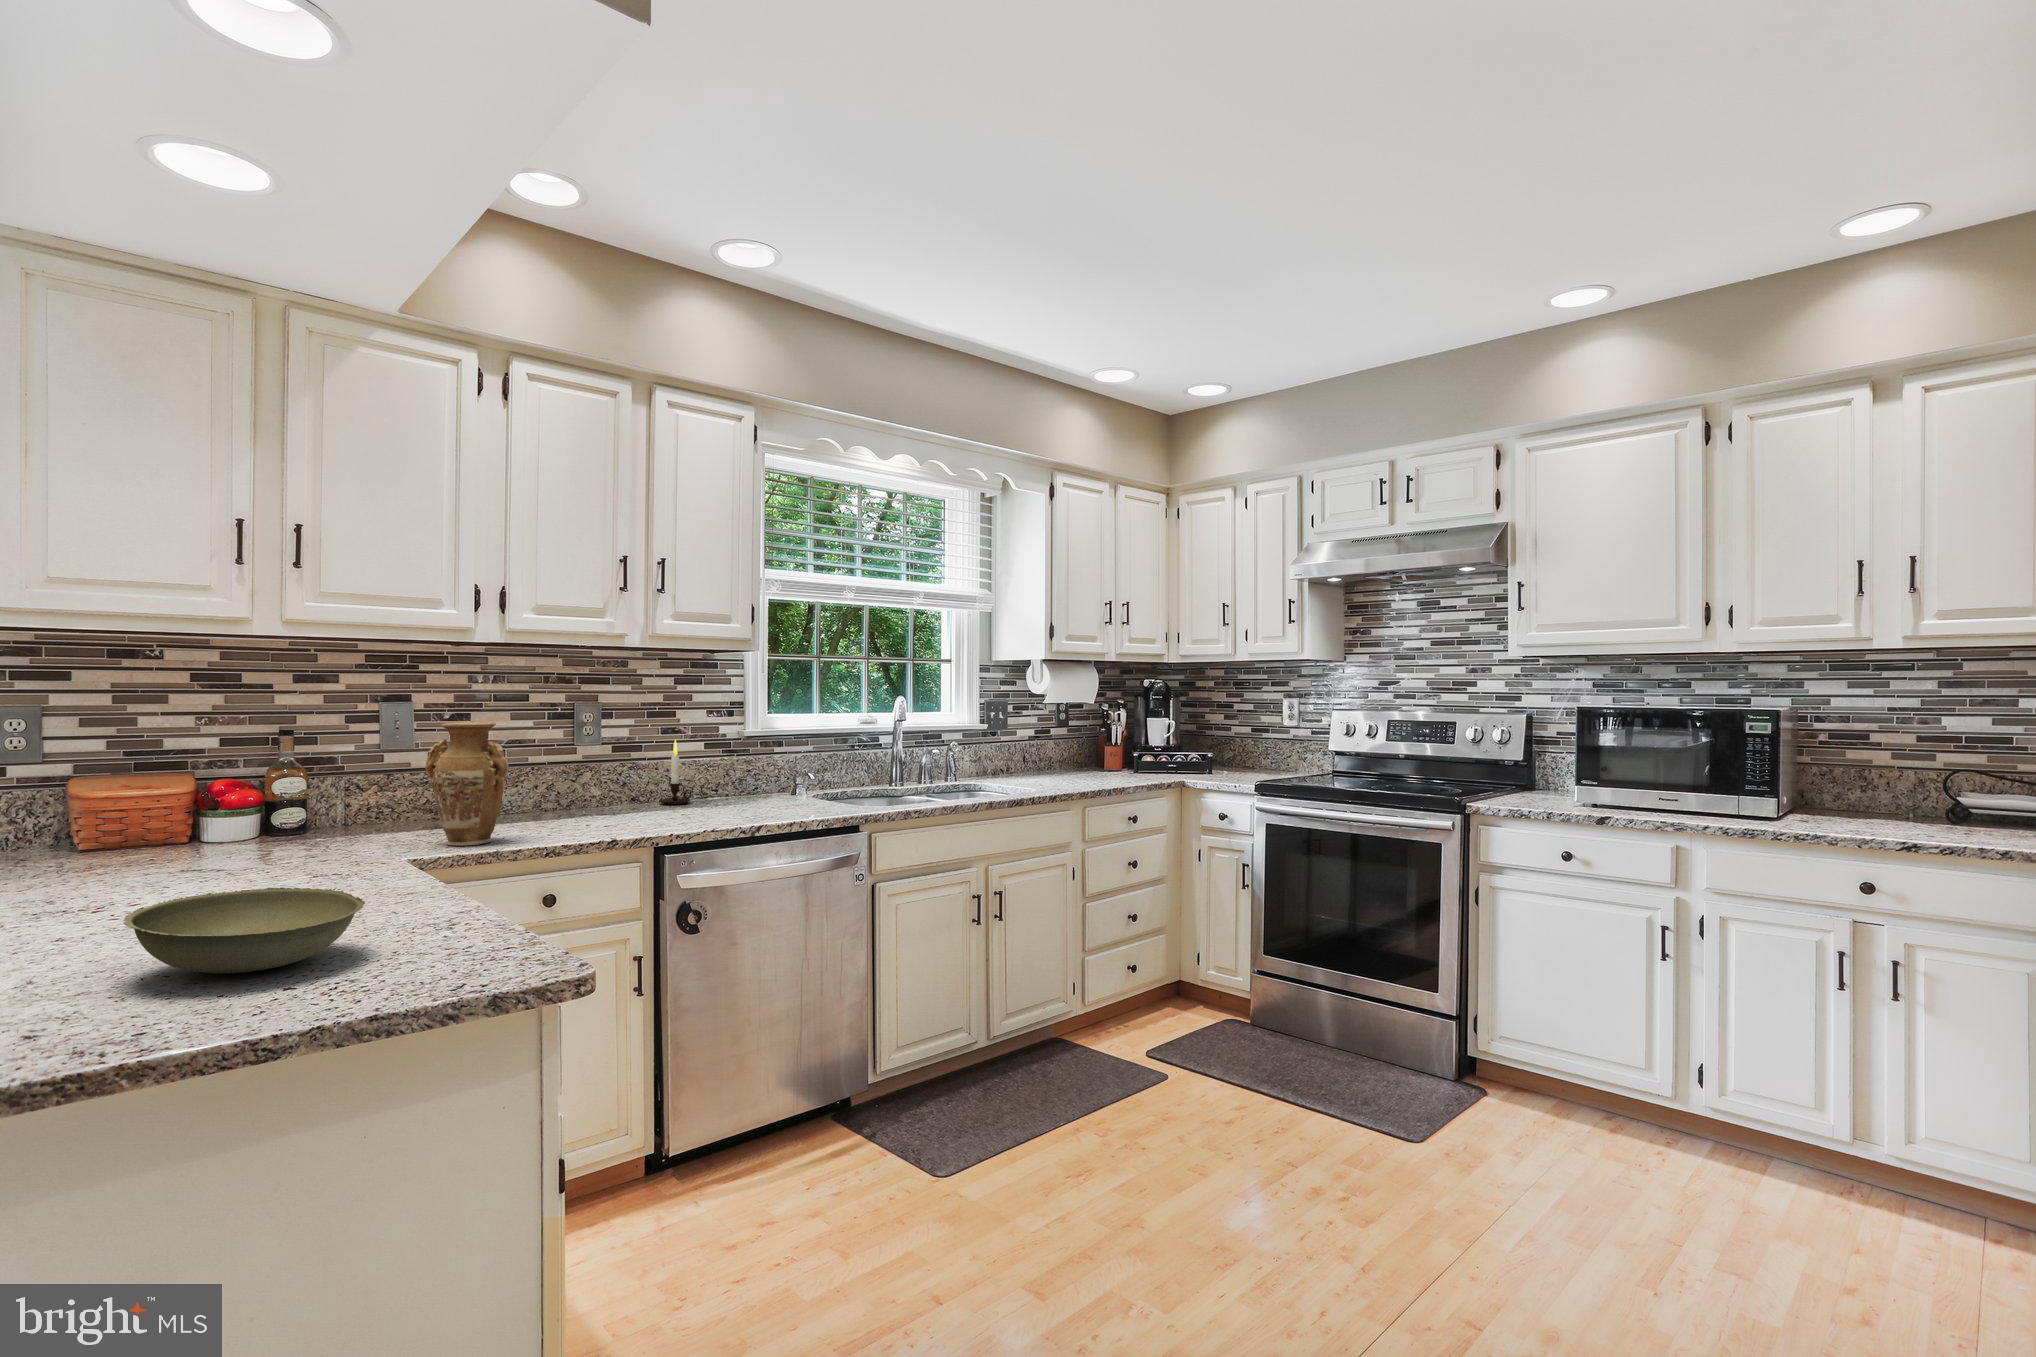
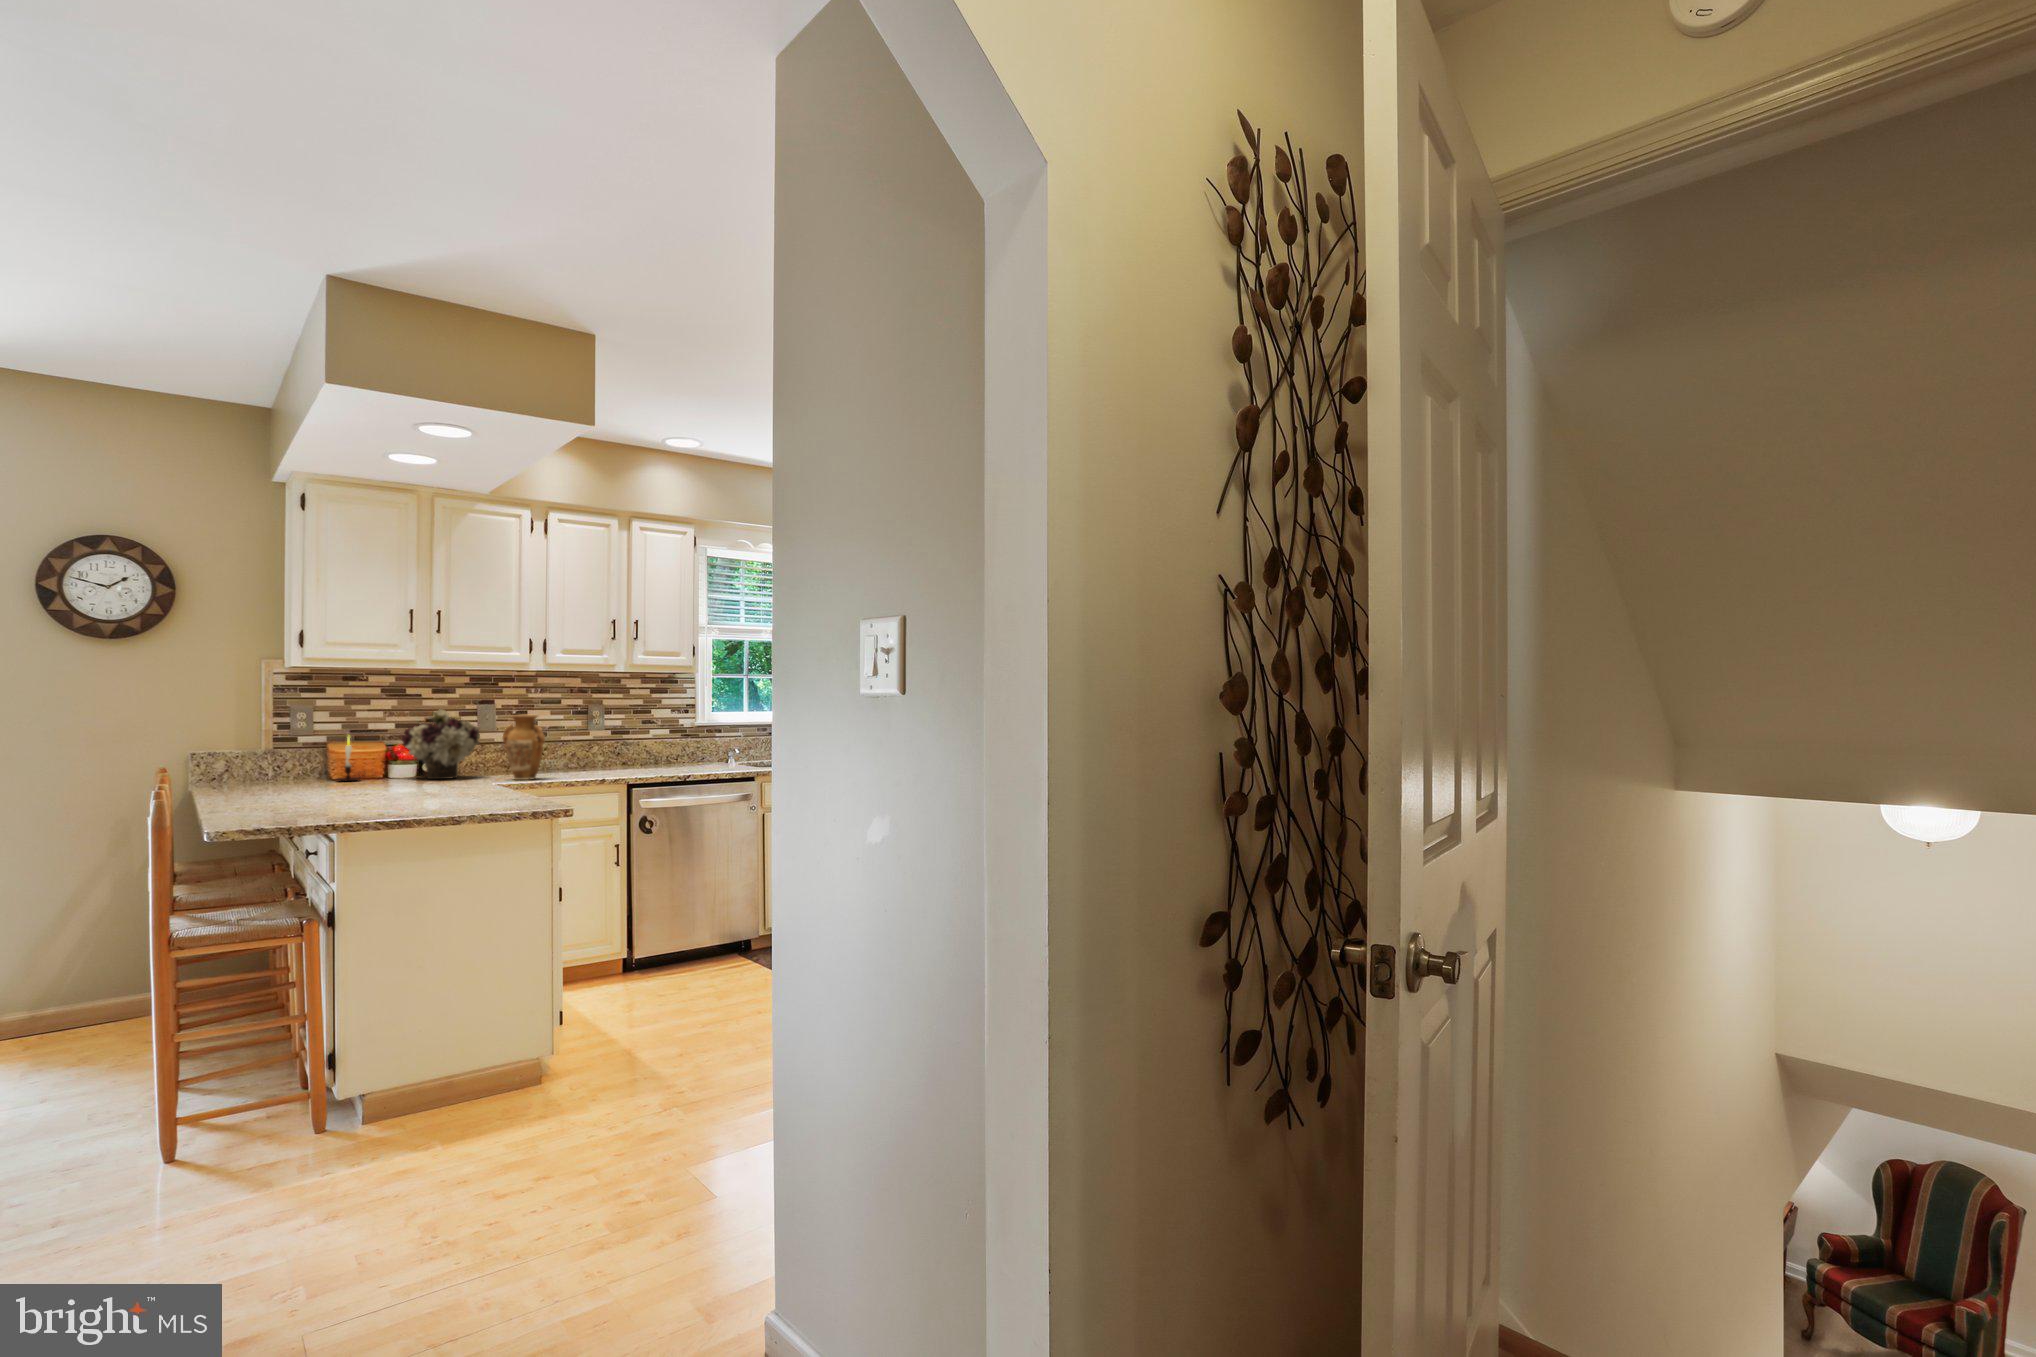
flower arrangement: none [223,710,384,844] -> present [401,709,480,779]
candle: present [659,740,691,804] -> present [337,737,360,781]
bowl: present [124,887,365,973] -> none [394,778,479,805]

